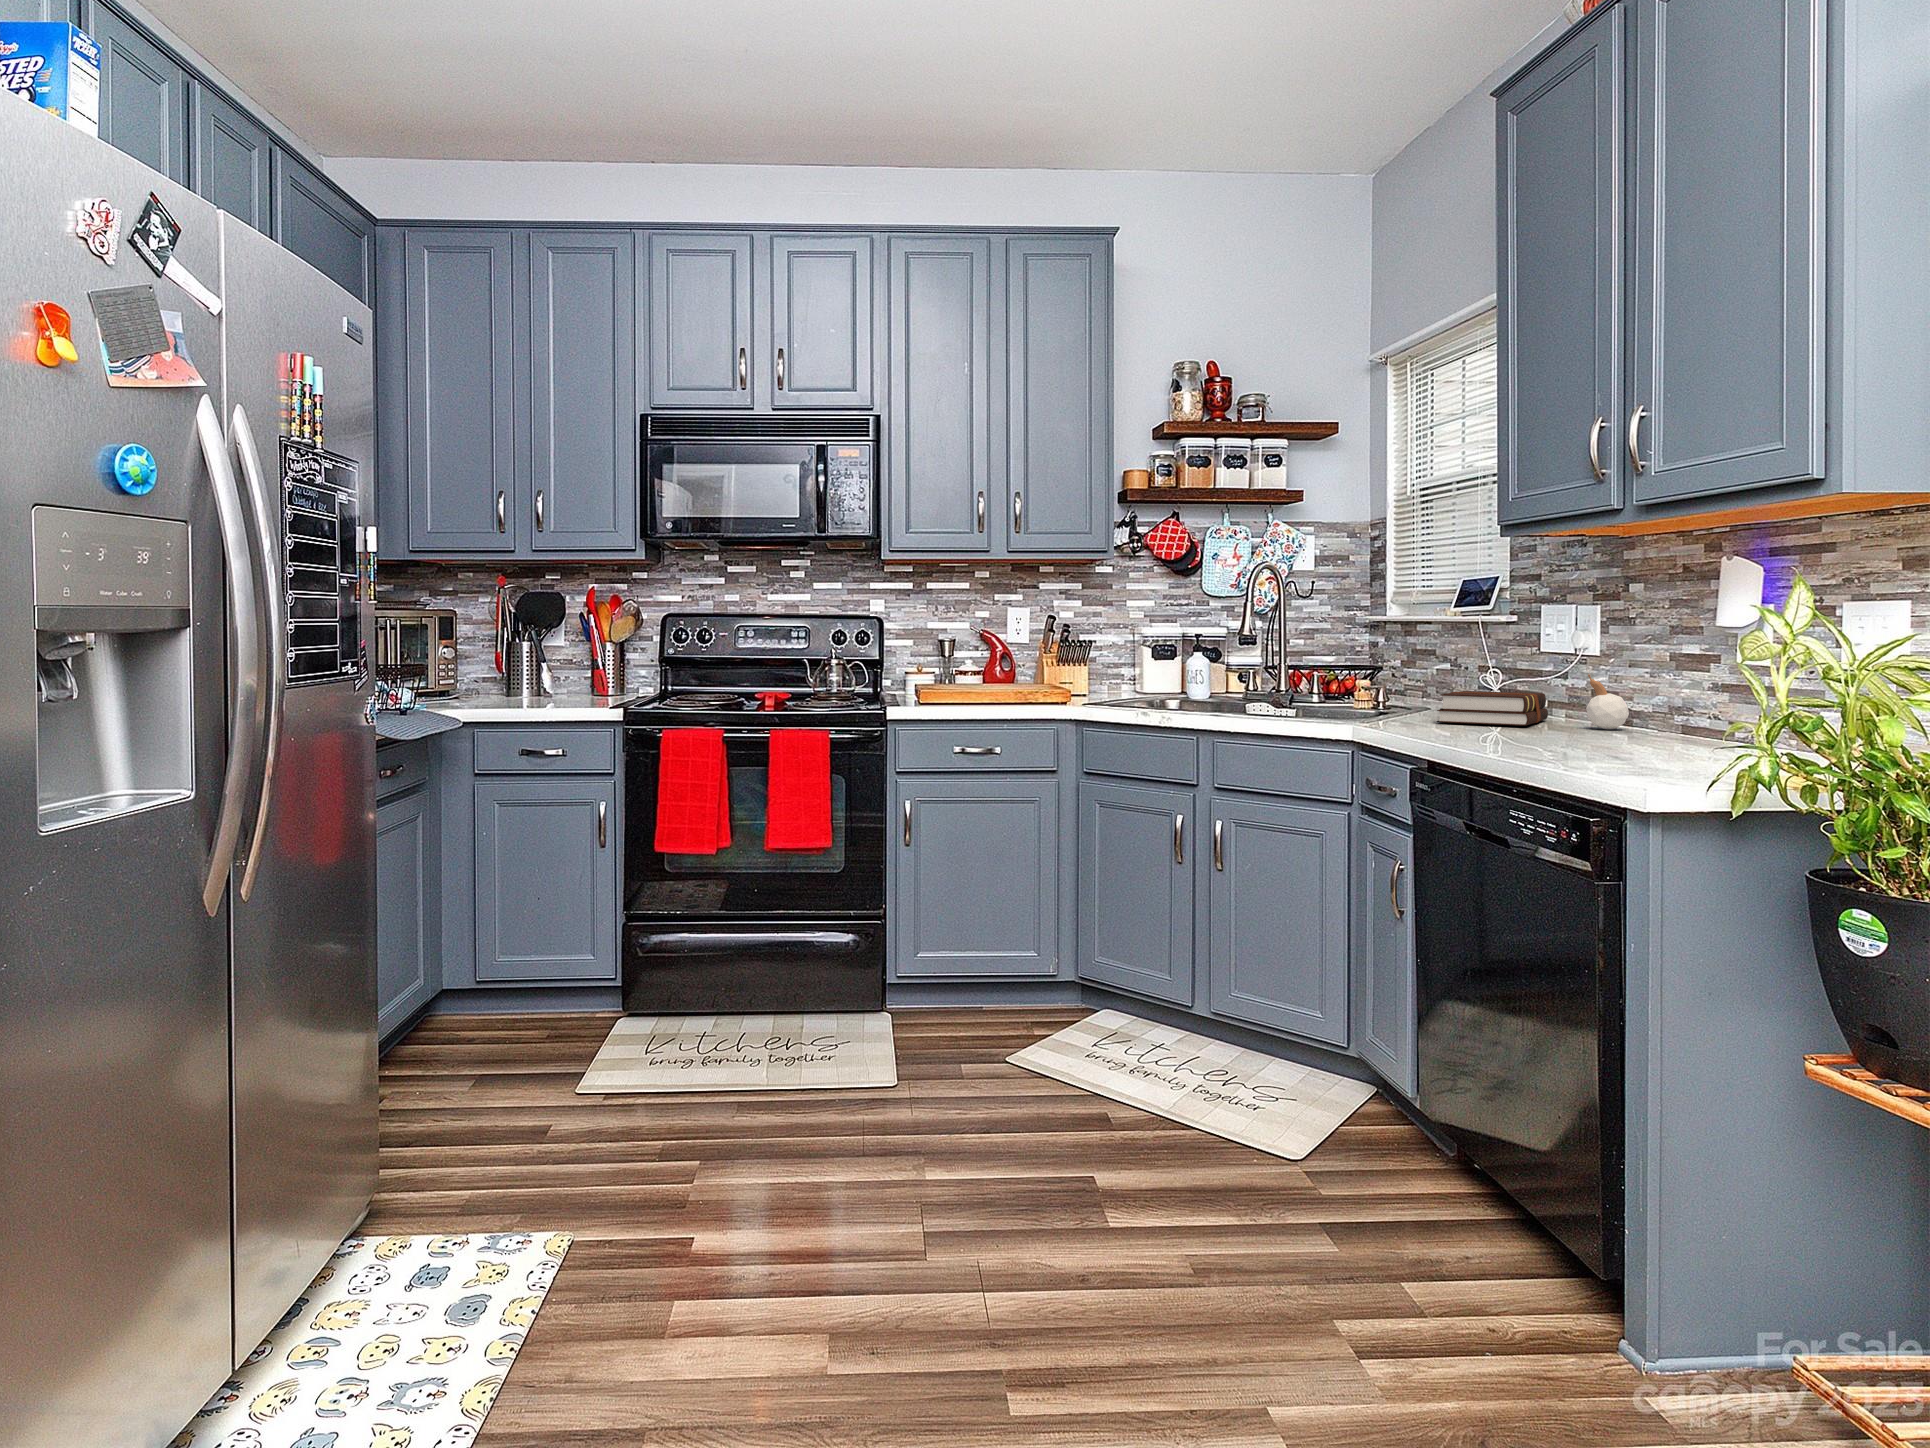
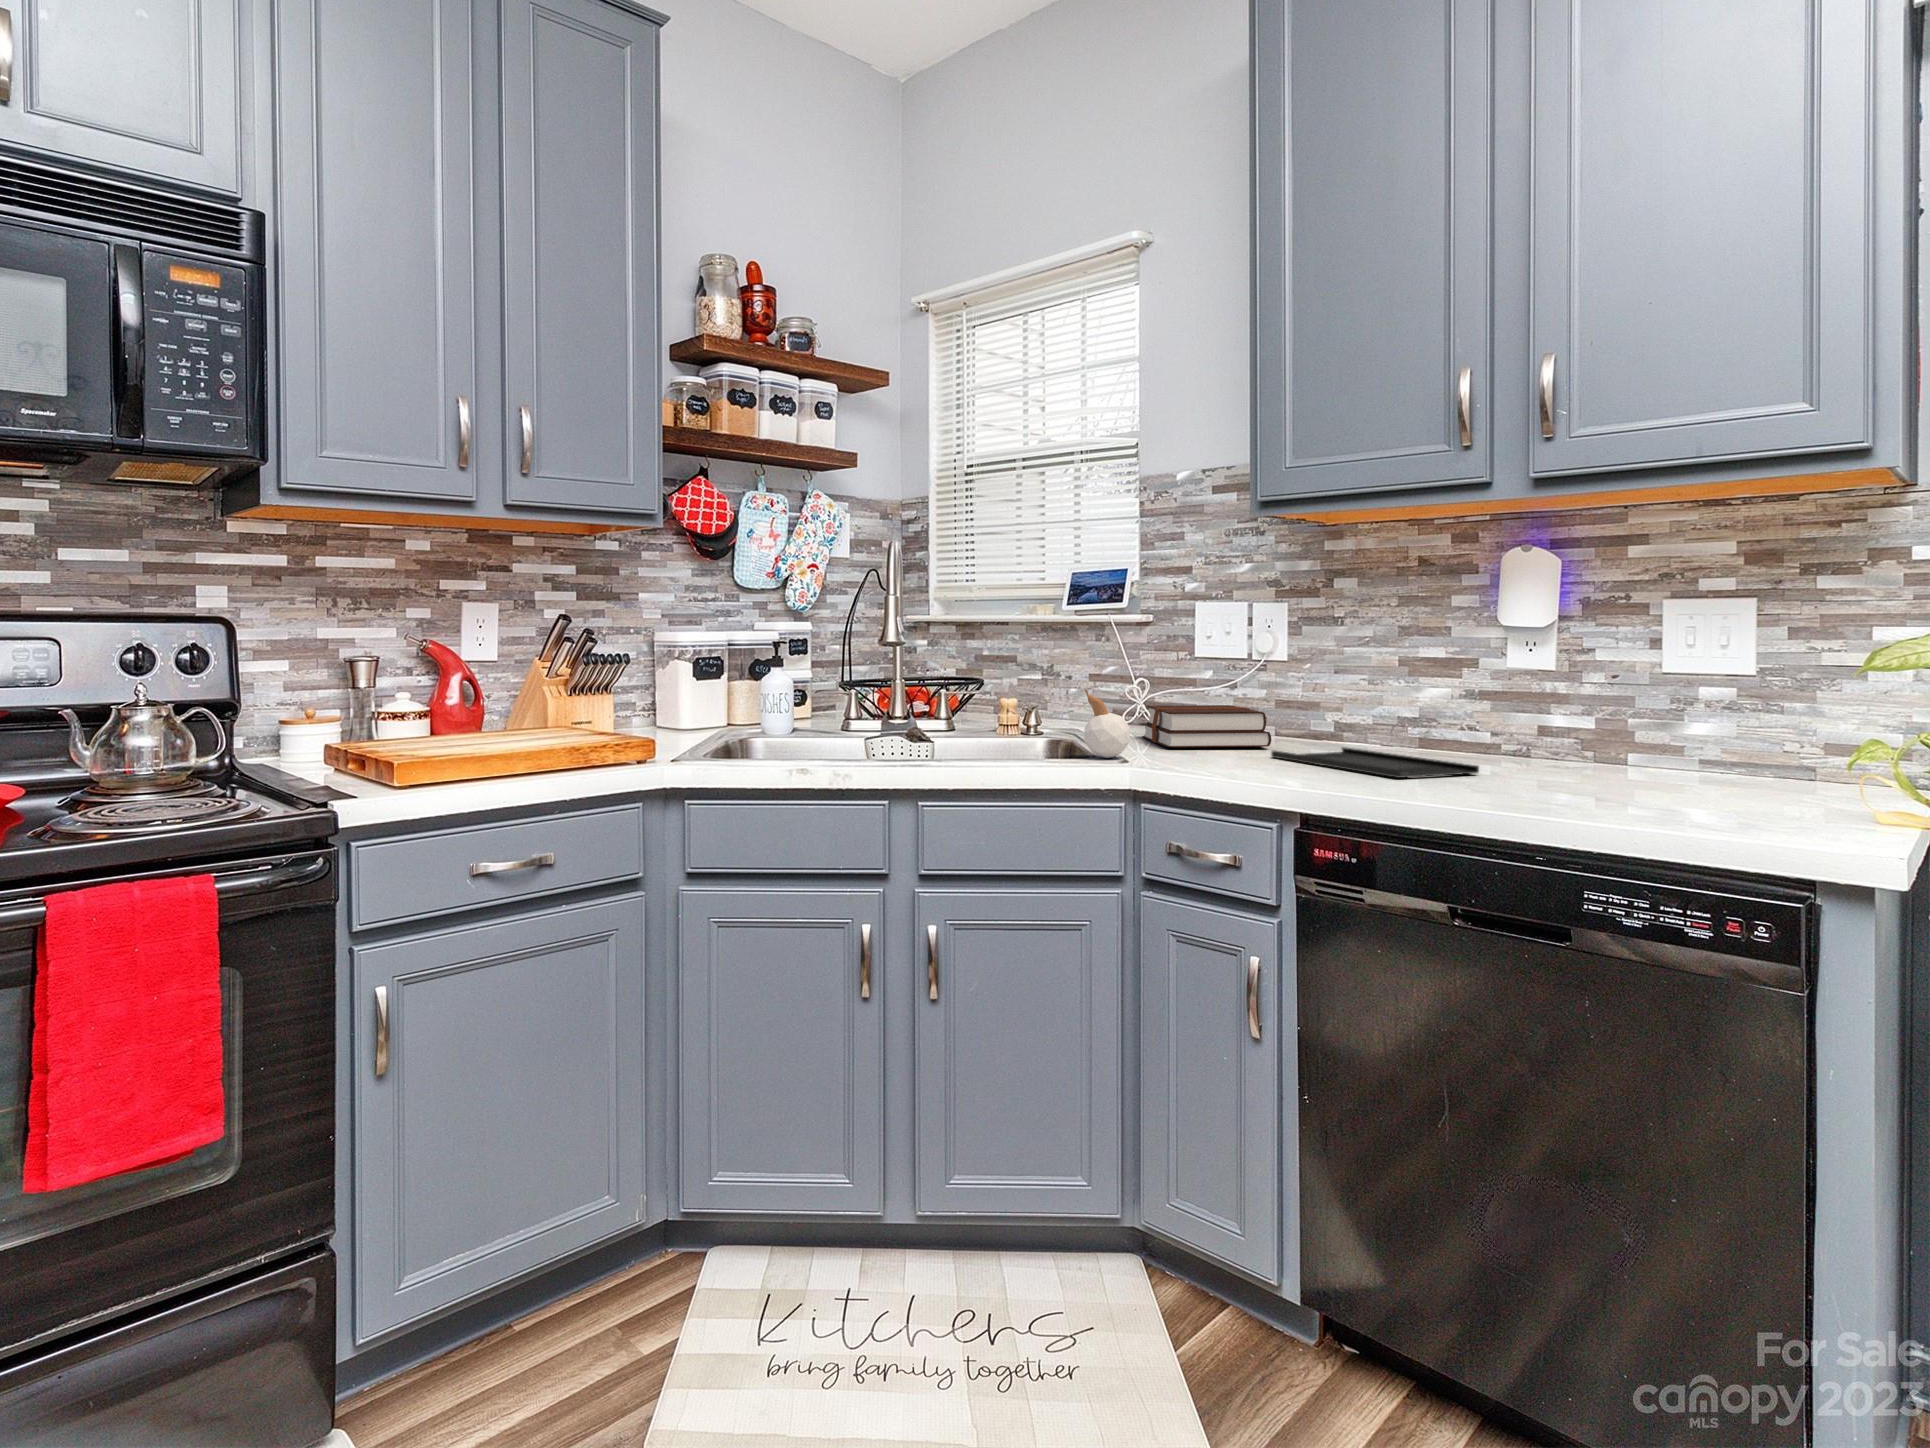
candle: present [1586,667,1629,729] -> present [1083,680,1130,758]
tray: none [1495,726,1611,748] -> present [1271,747,1479,778]

